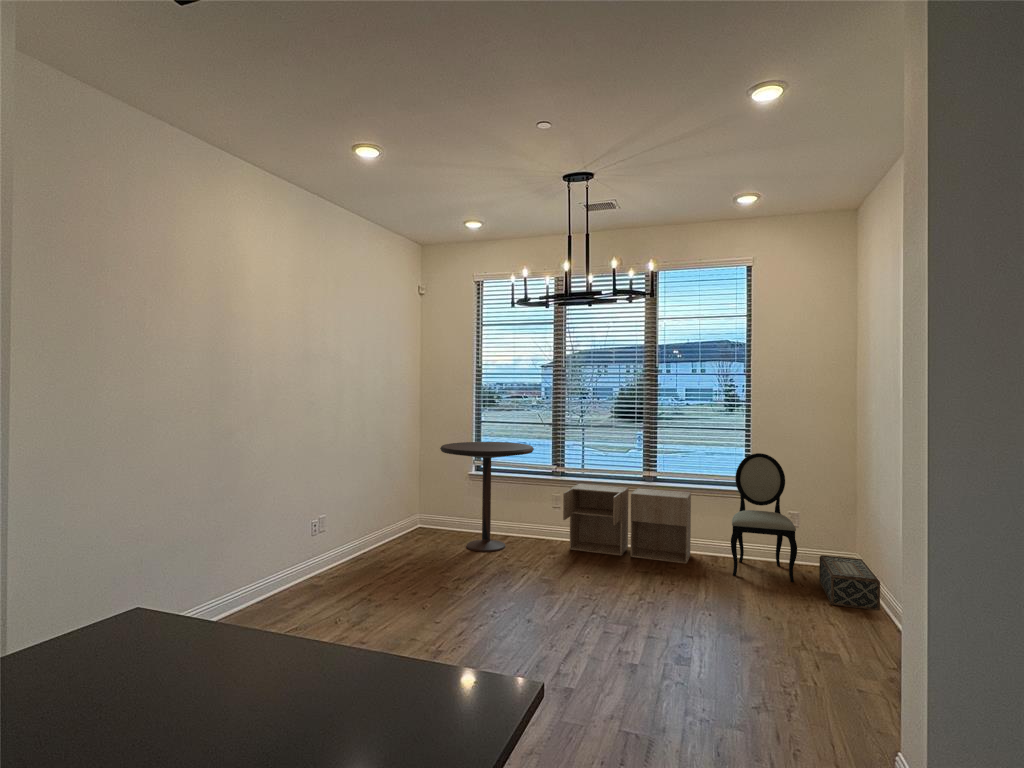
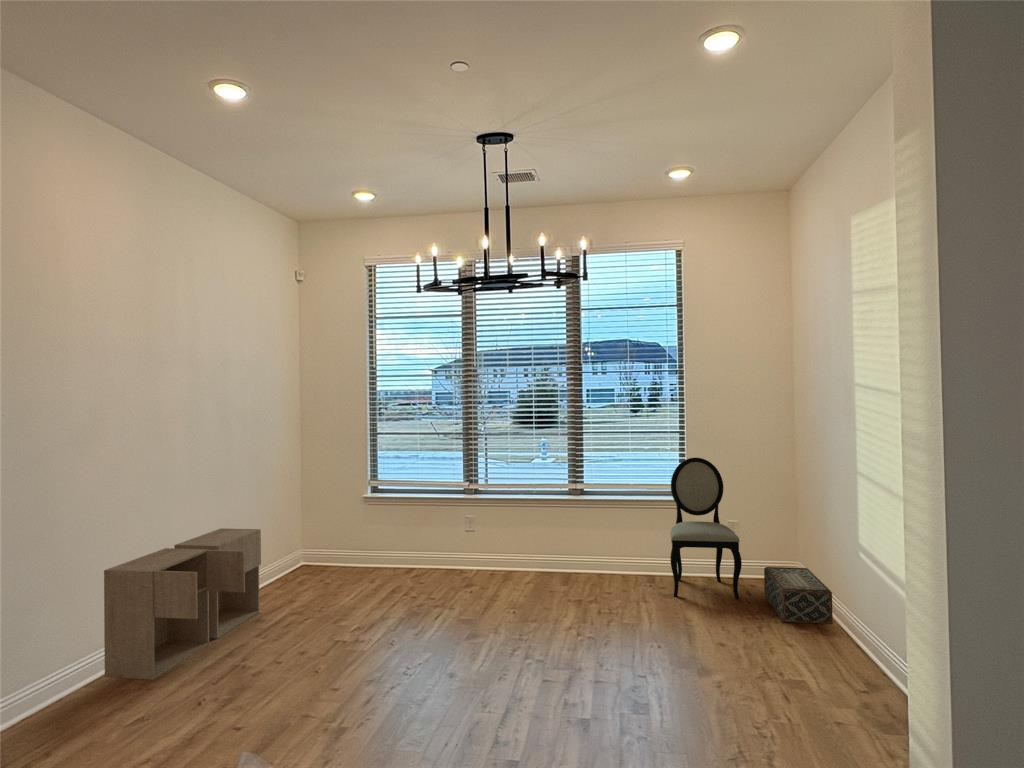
pedestal table: present [440,442,534,552] -> none [328,457,443,591]
storage cabinet: present [563,484,691,564] -> present [104,528,261,680]

